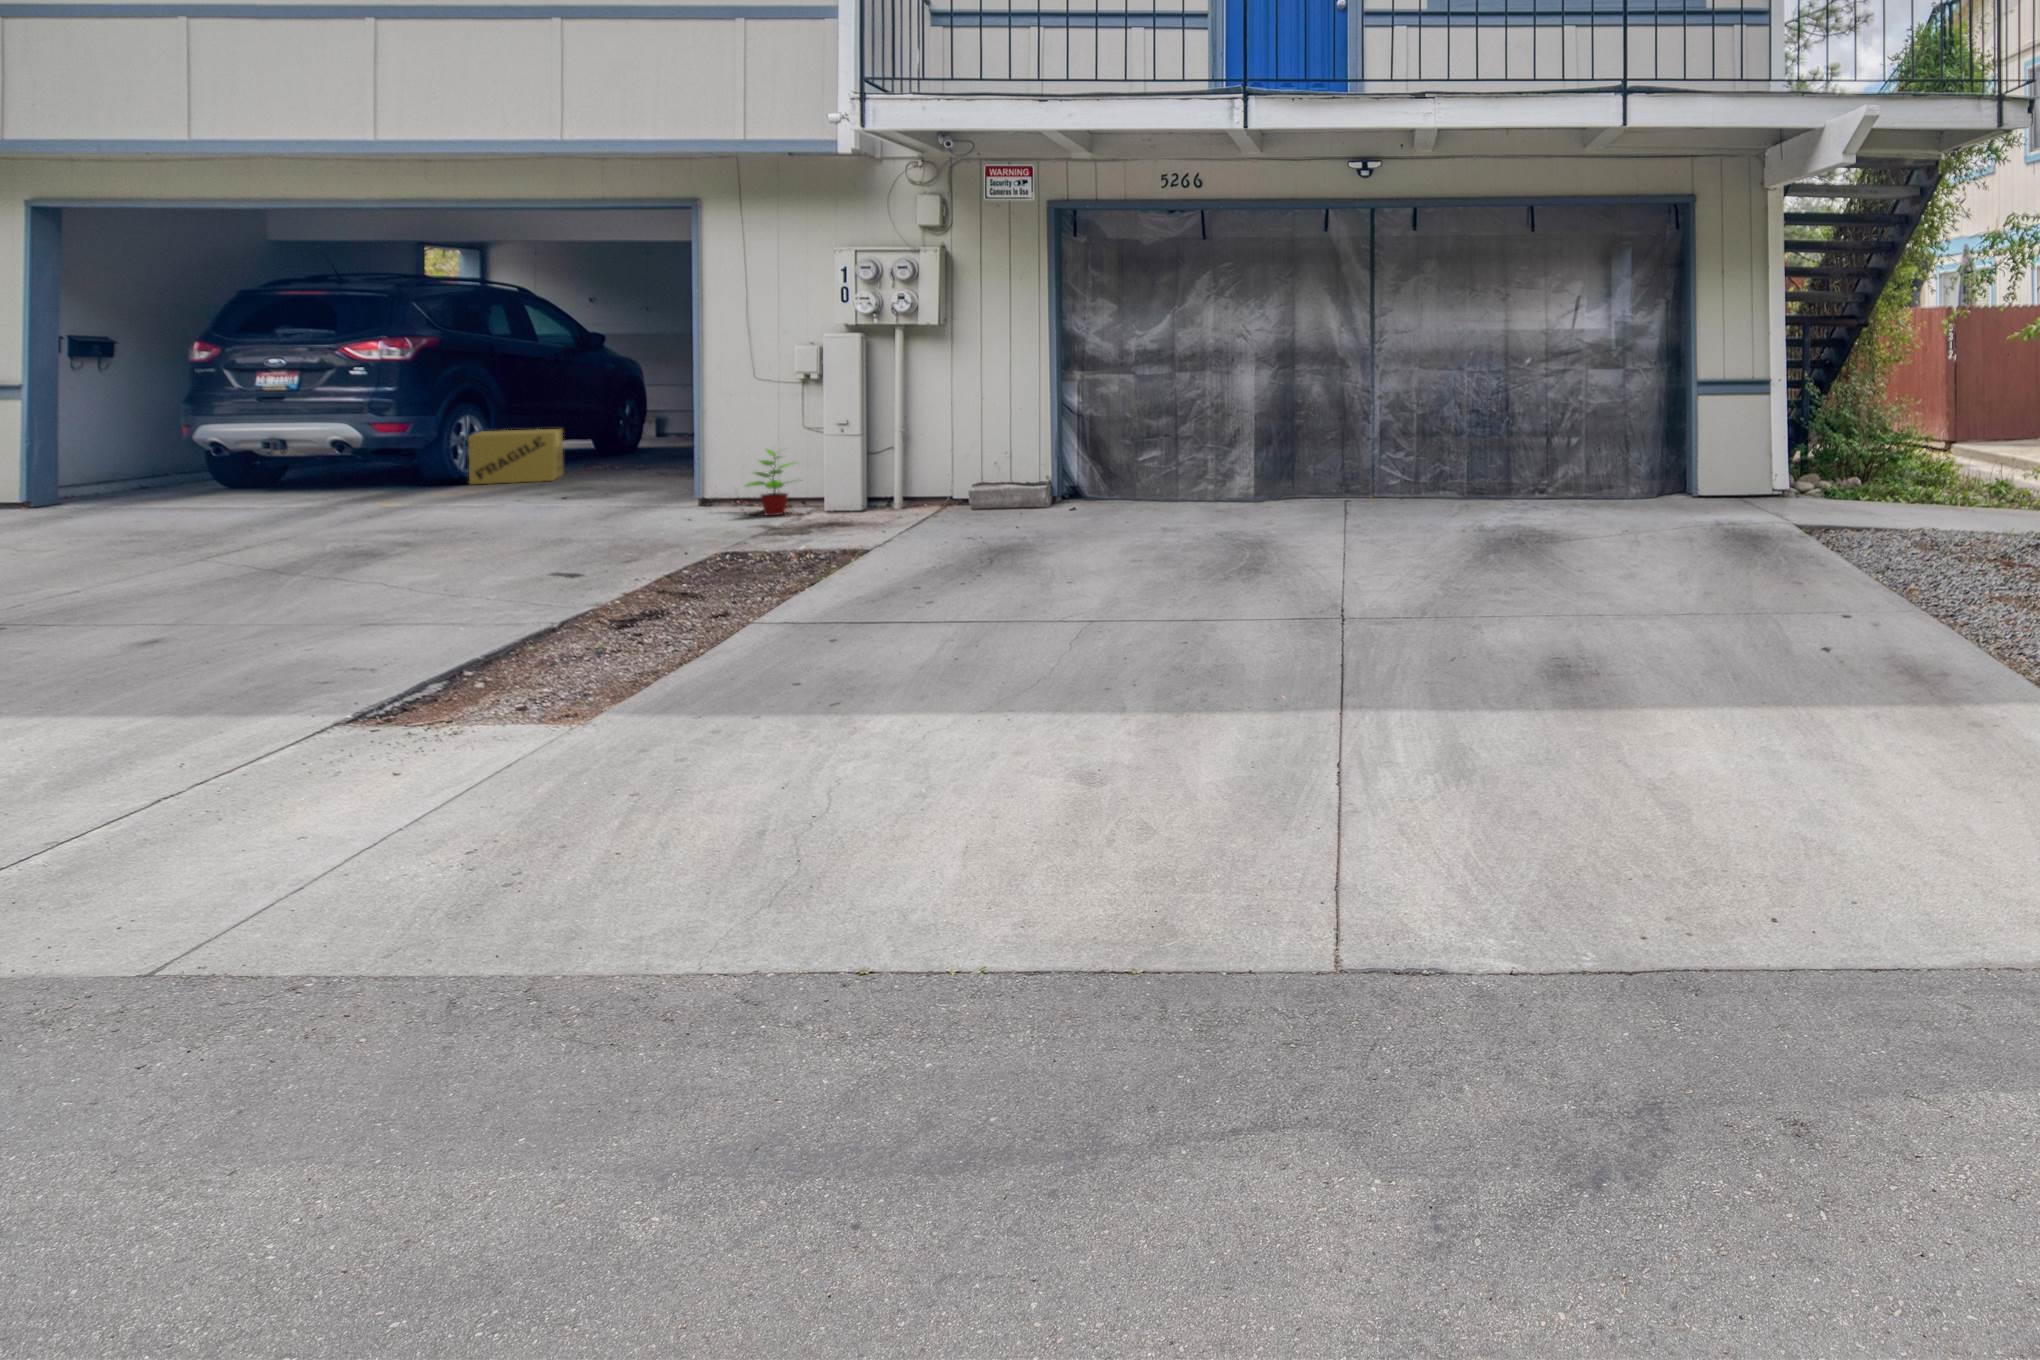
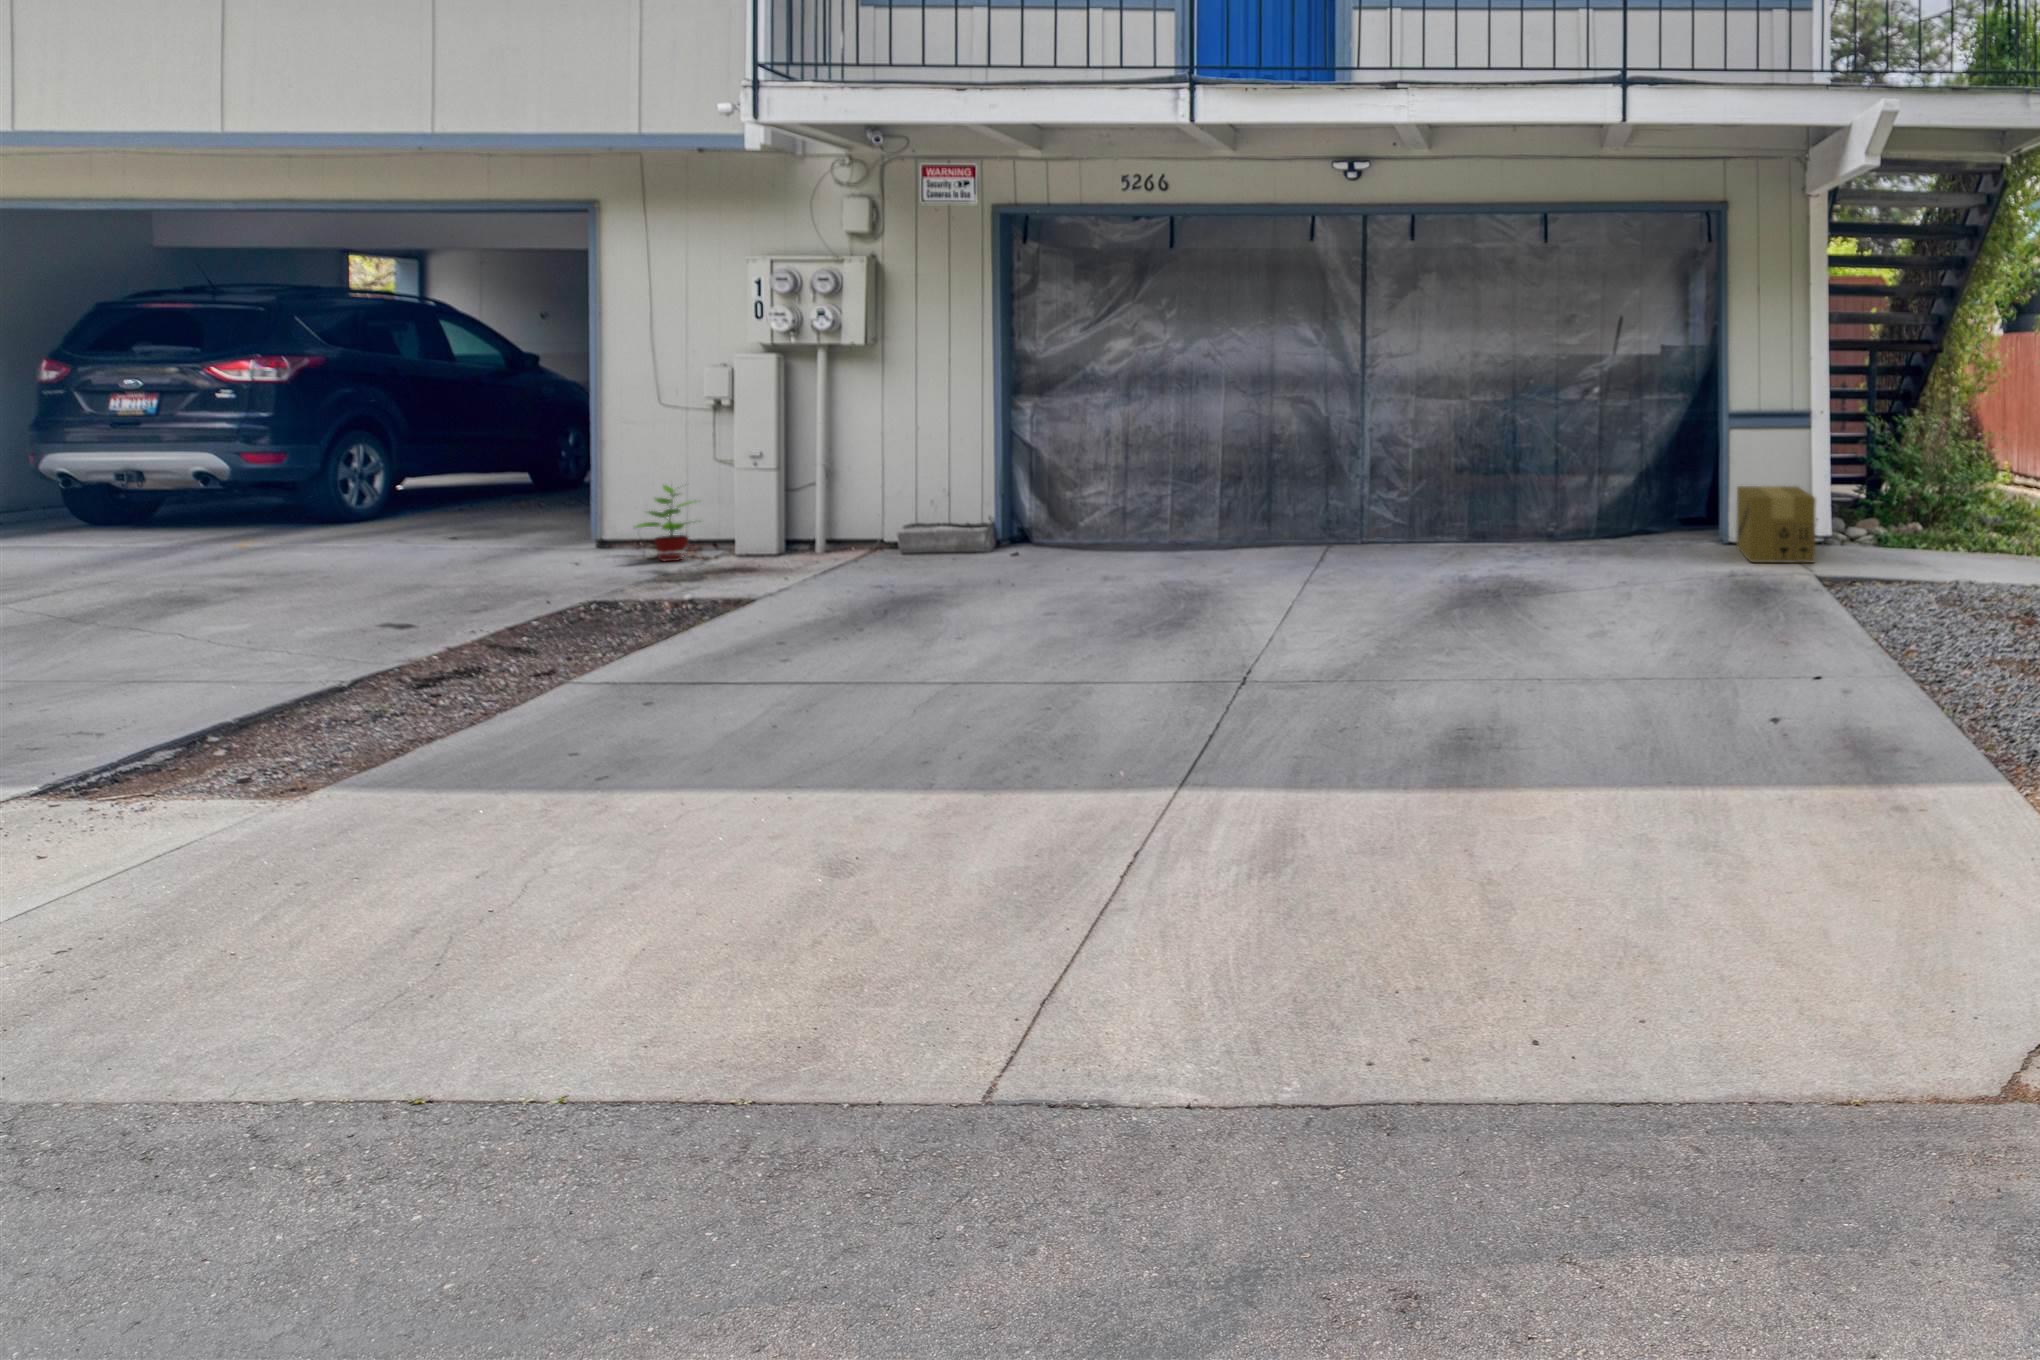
cardboard box: present [468,429,564,484] -> present [1736,486,1816,563]

